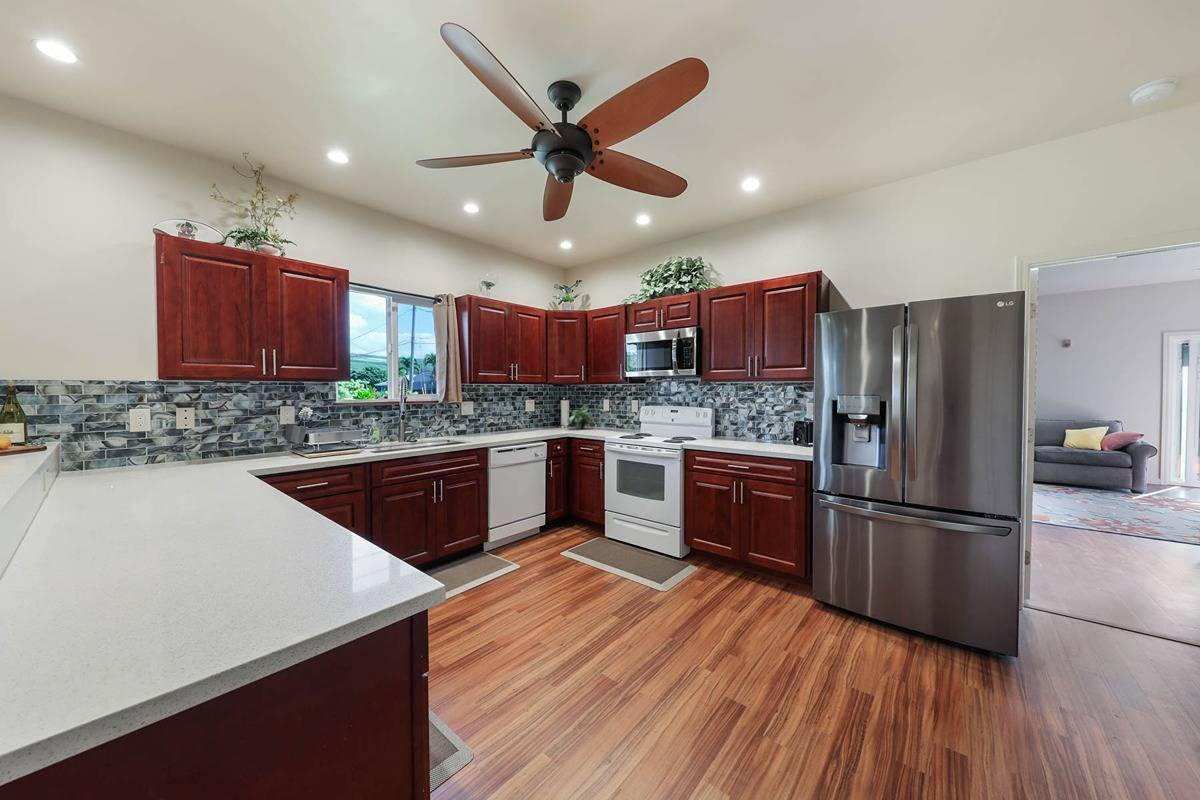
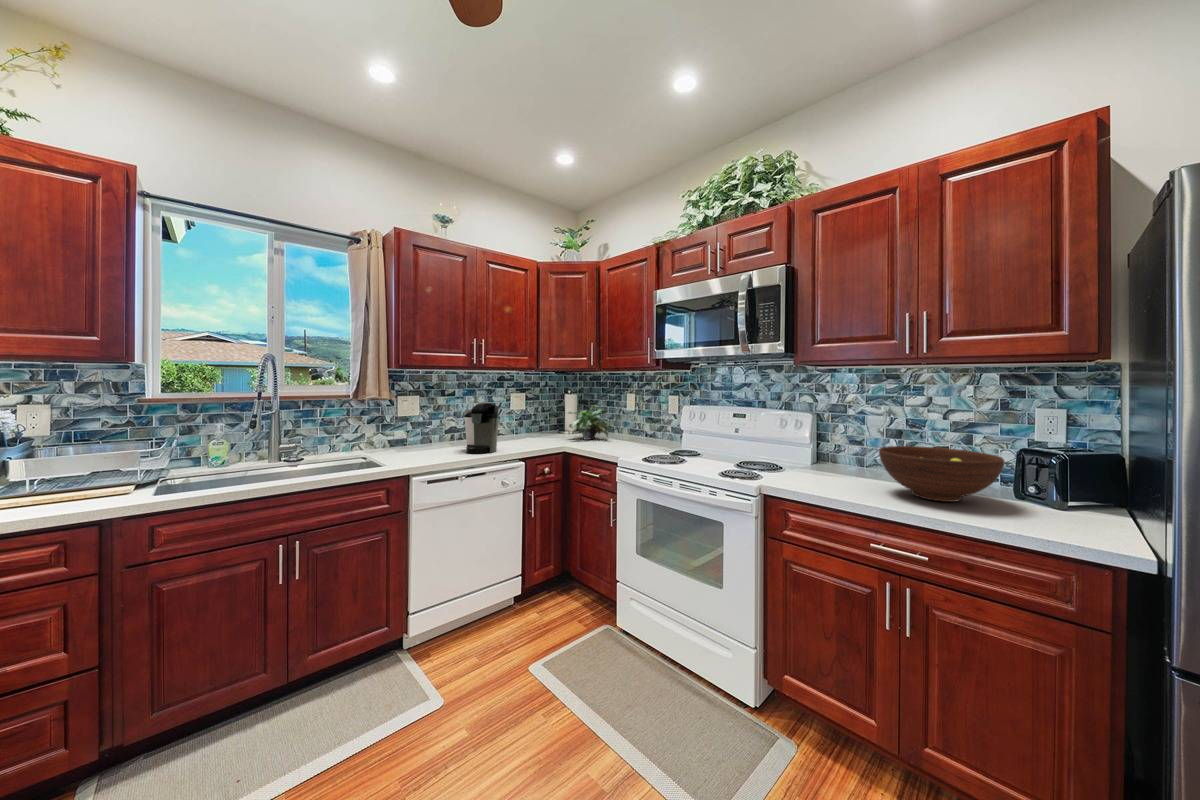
coffee maker: none [504,405,529,436] -> present [465,402,499,454]
fruit bowl: none [736,422,785,445] -> present [879,446,1004,502]

